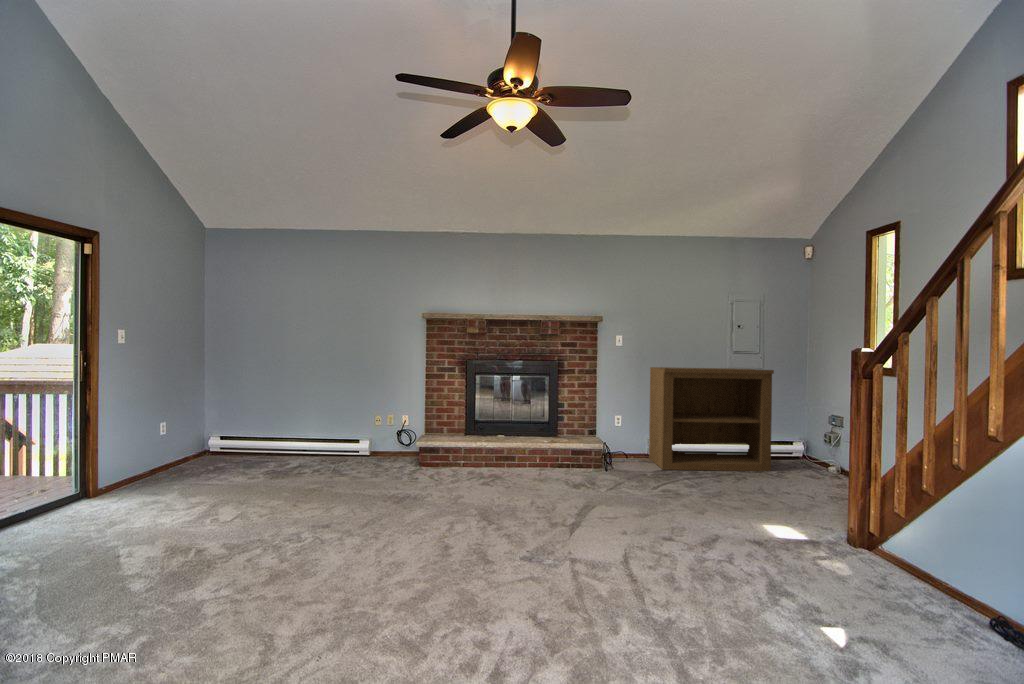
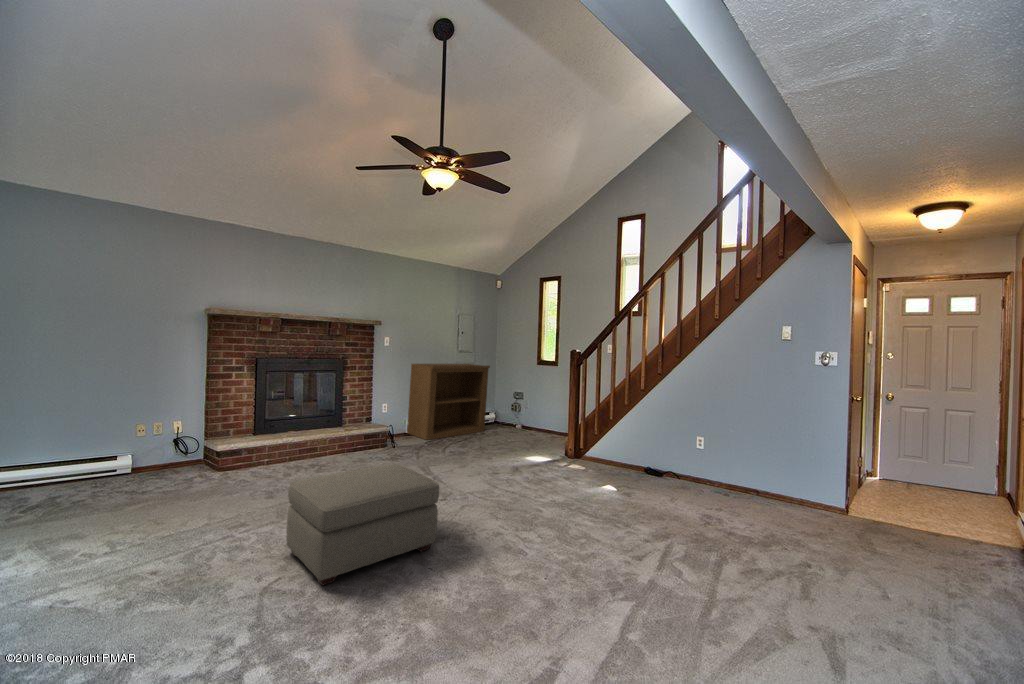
ottoman: none [288,474,470,602] -> present [286,465,439,586]

